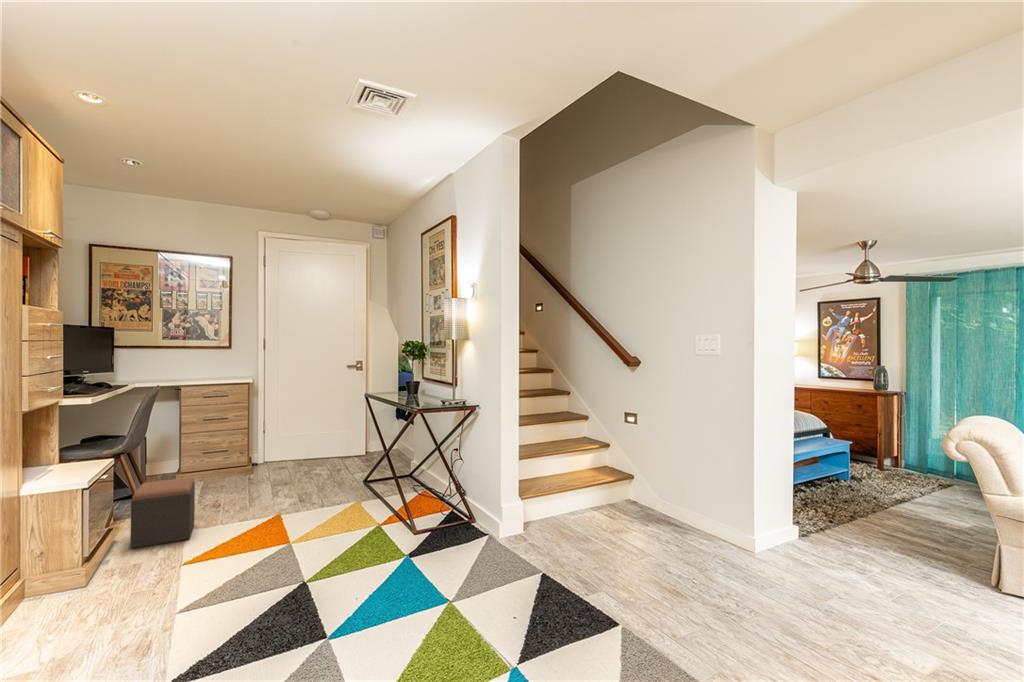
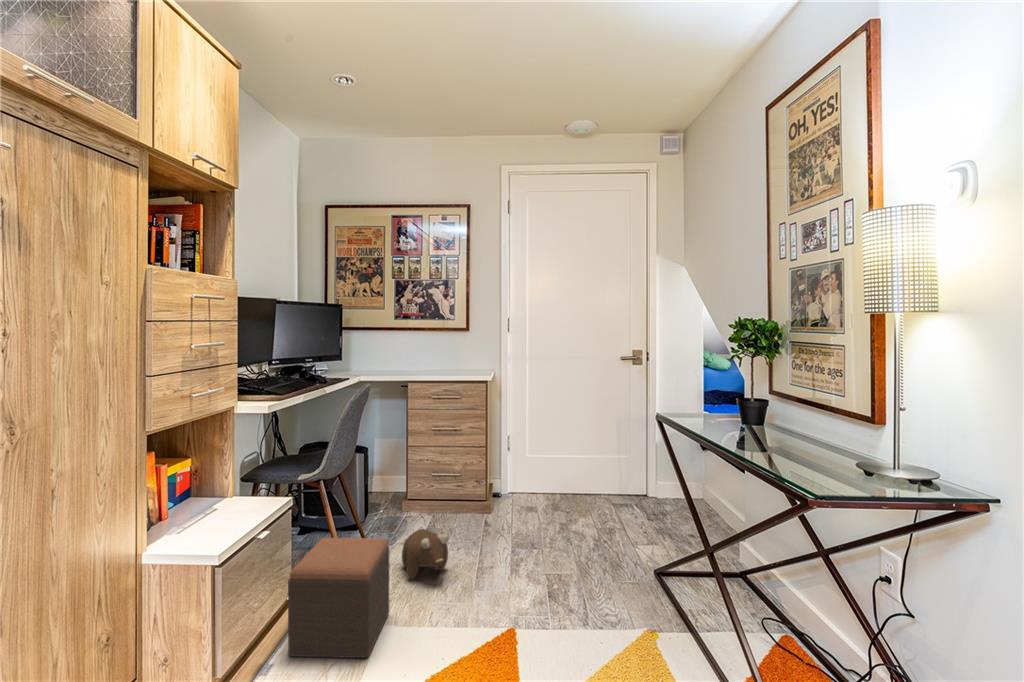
plush toy: none [193,479,232,510] -> present [402,529,449,578]

